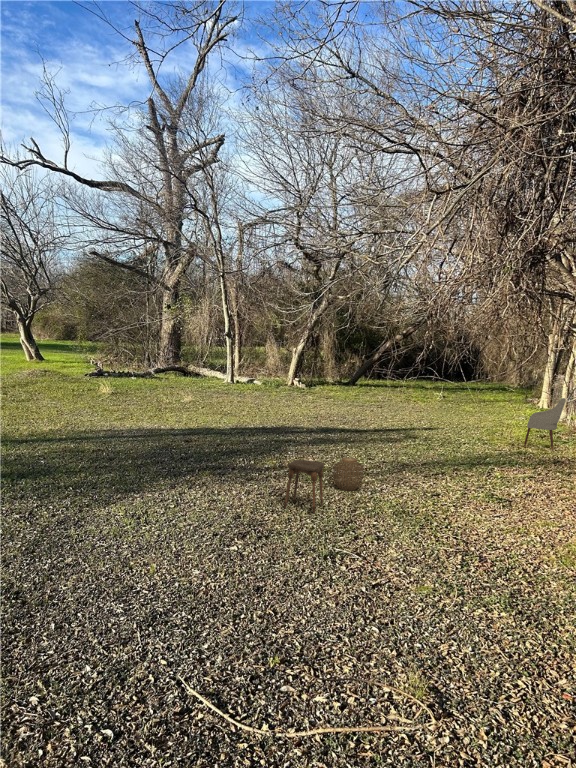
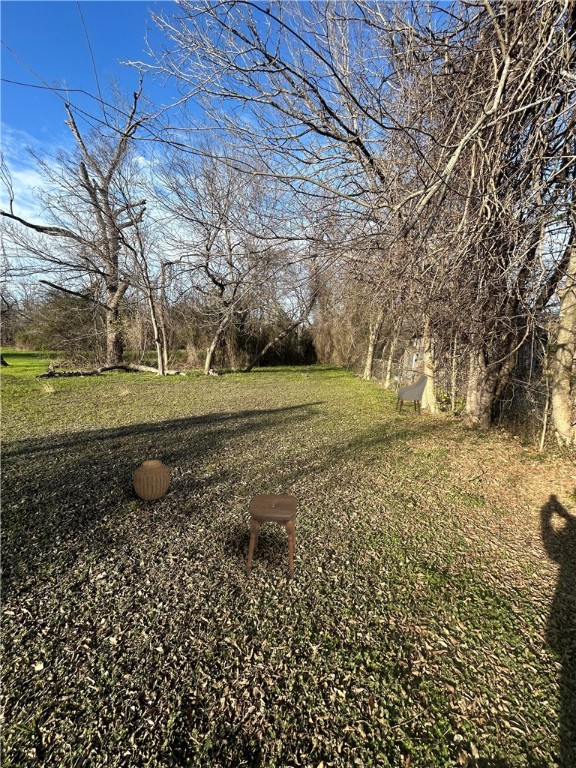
woven basket: present [333,457,363,491] -> present [133,460,170,500]

